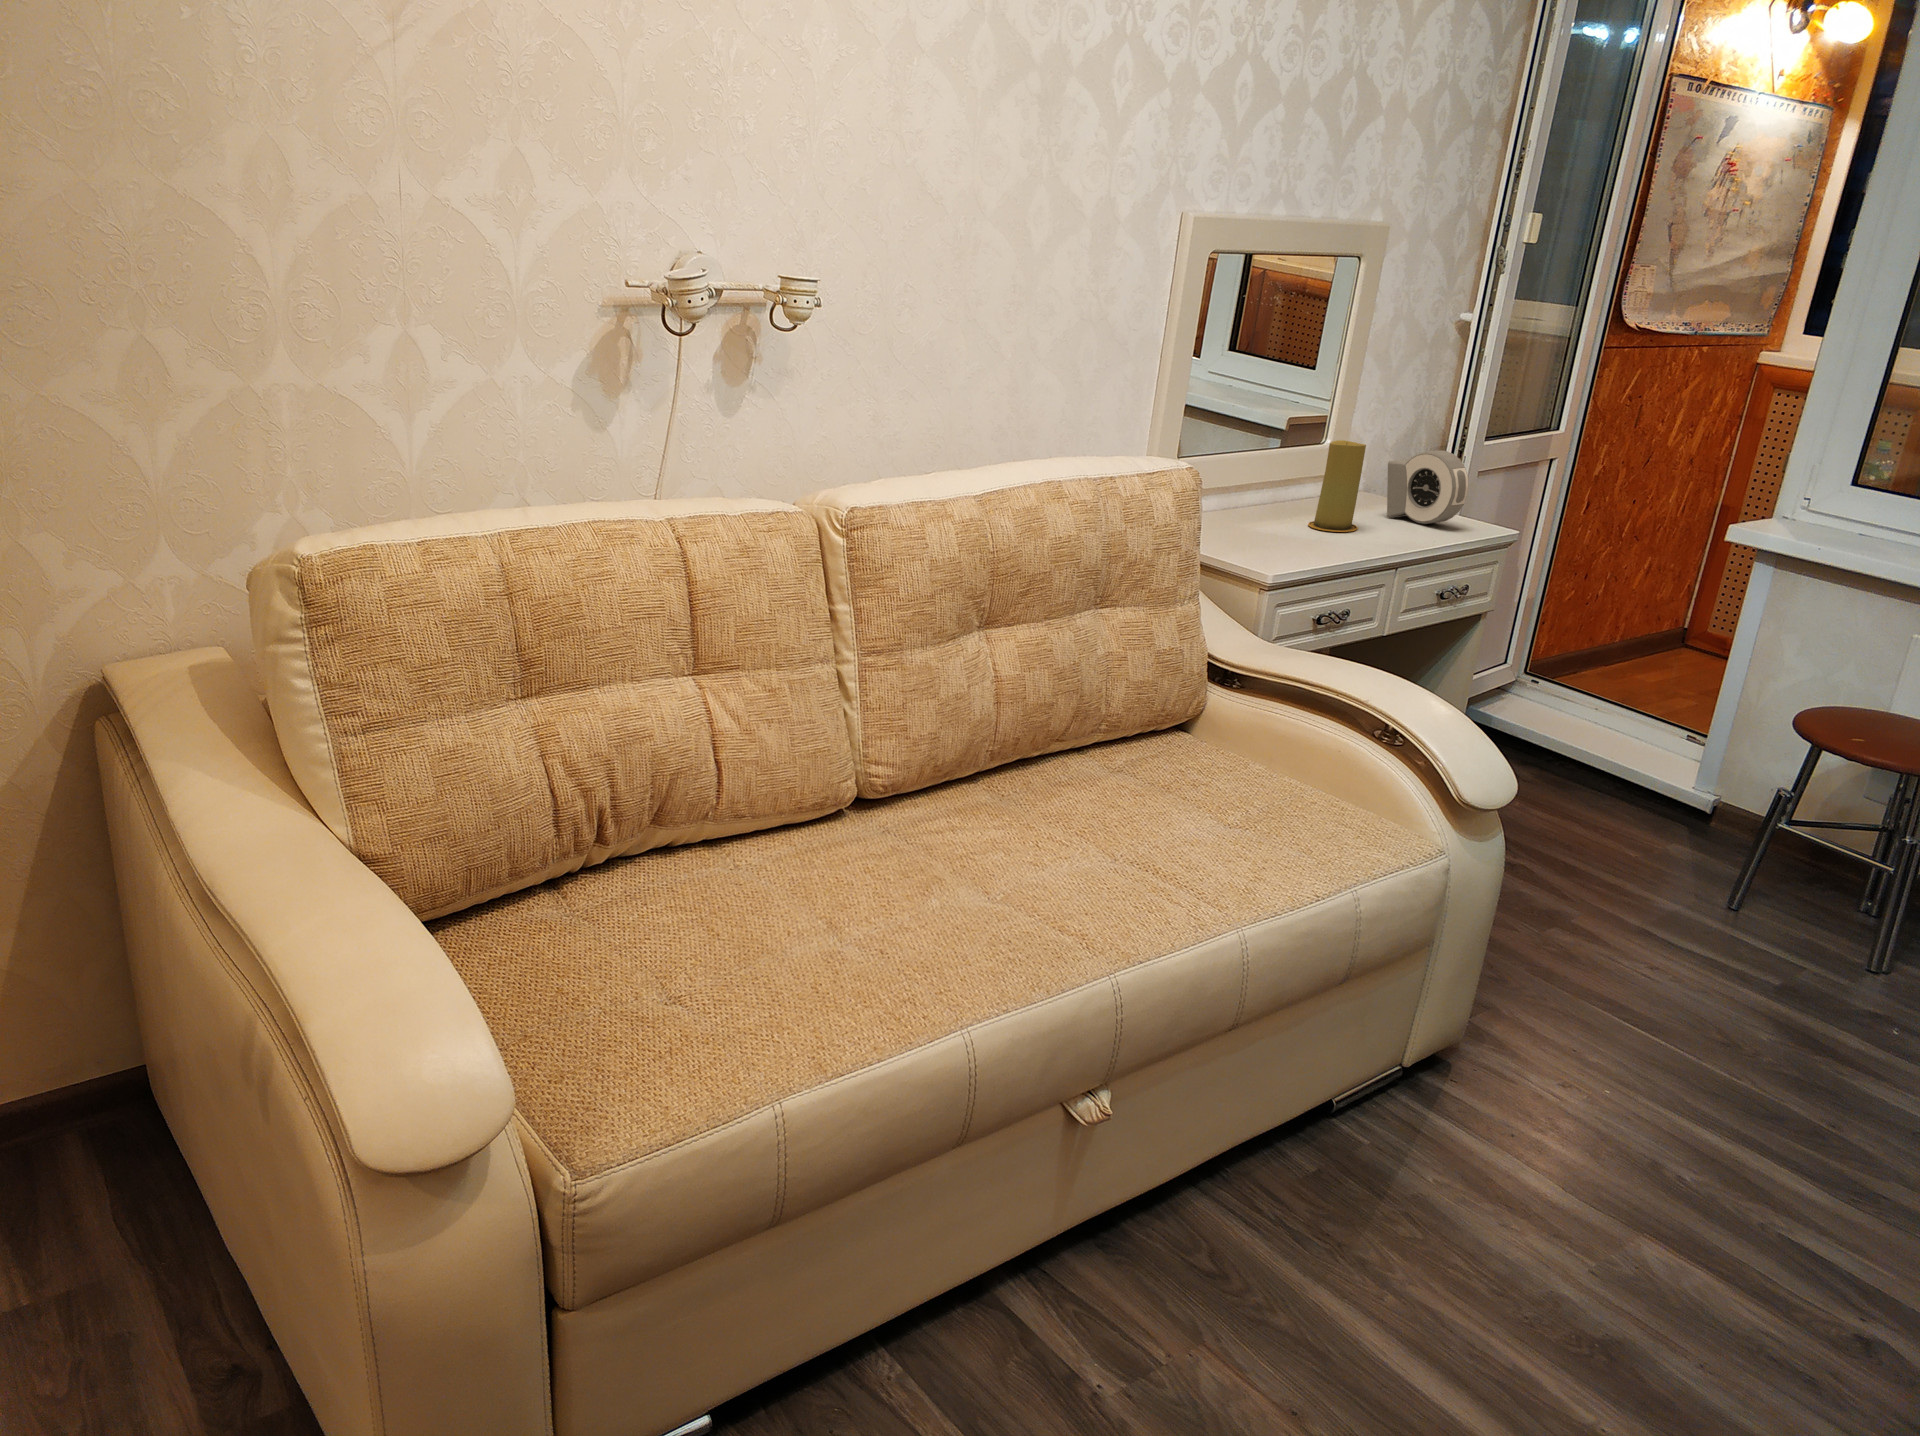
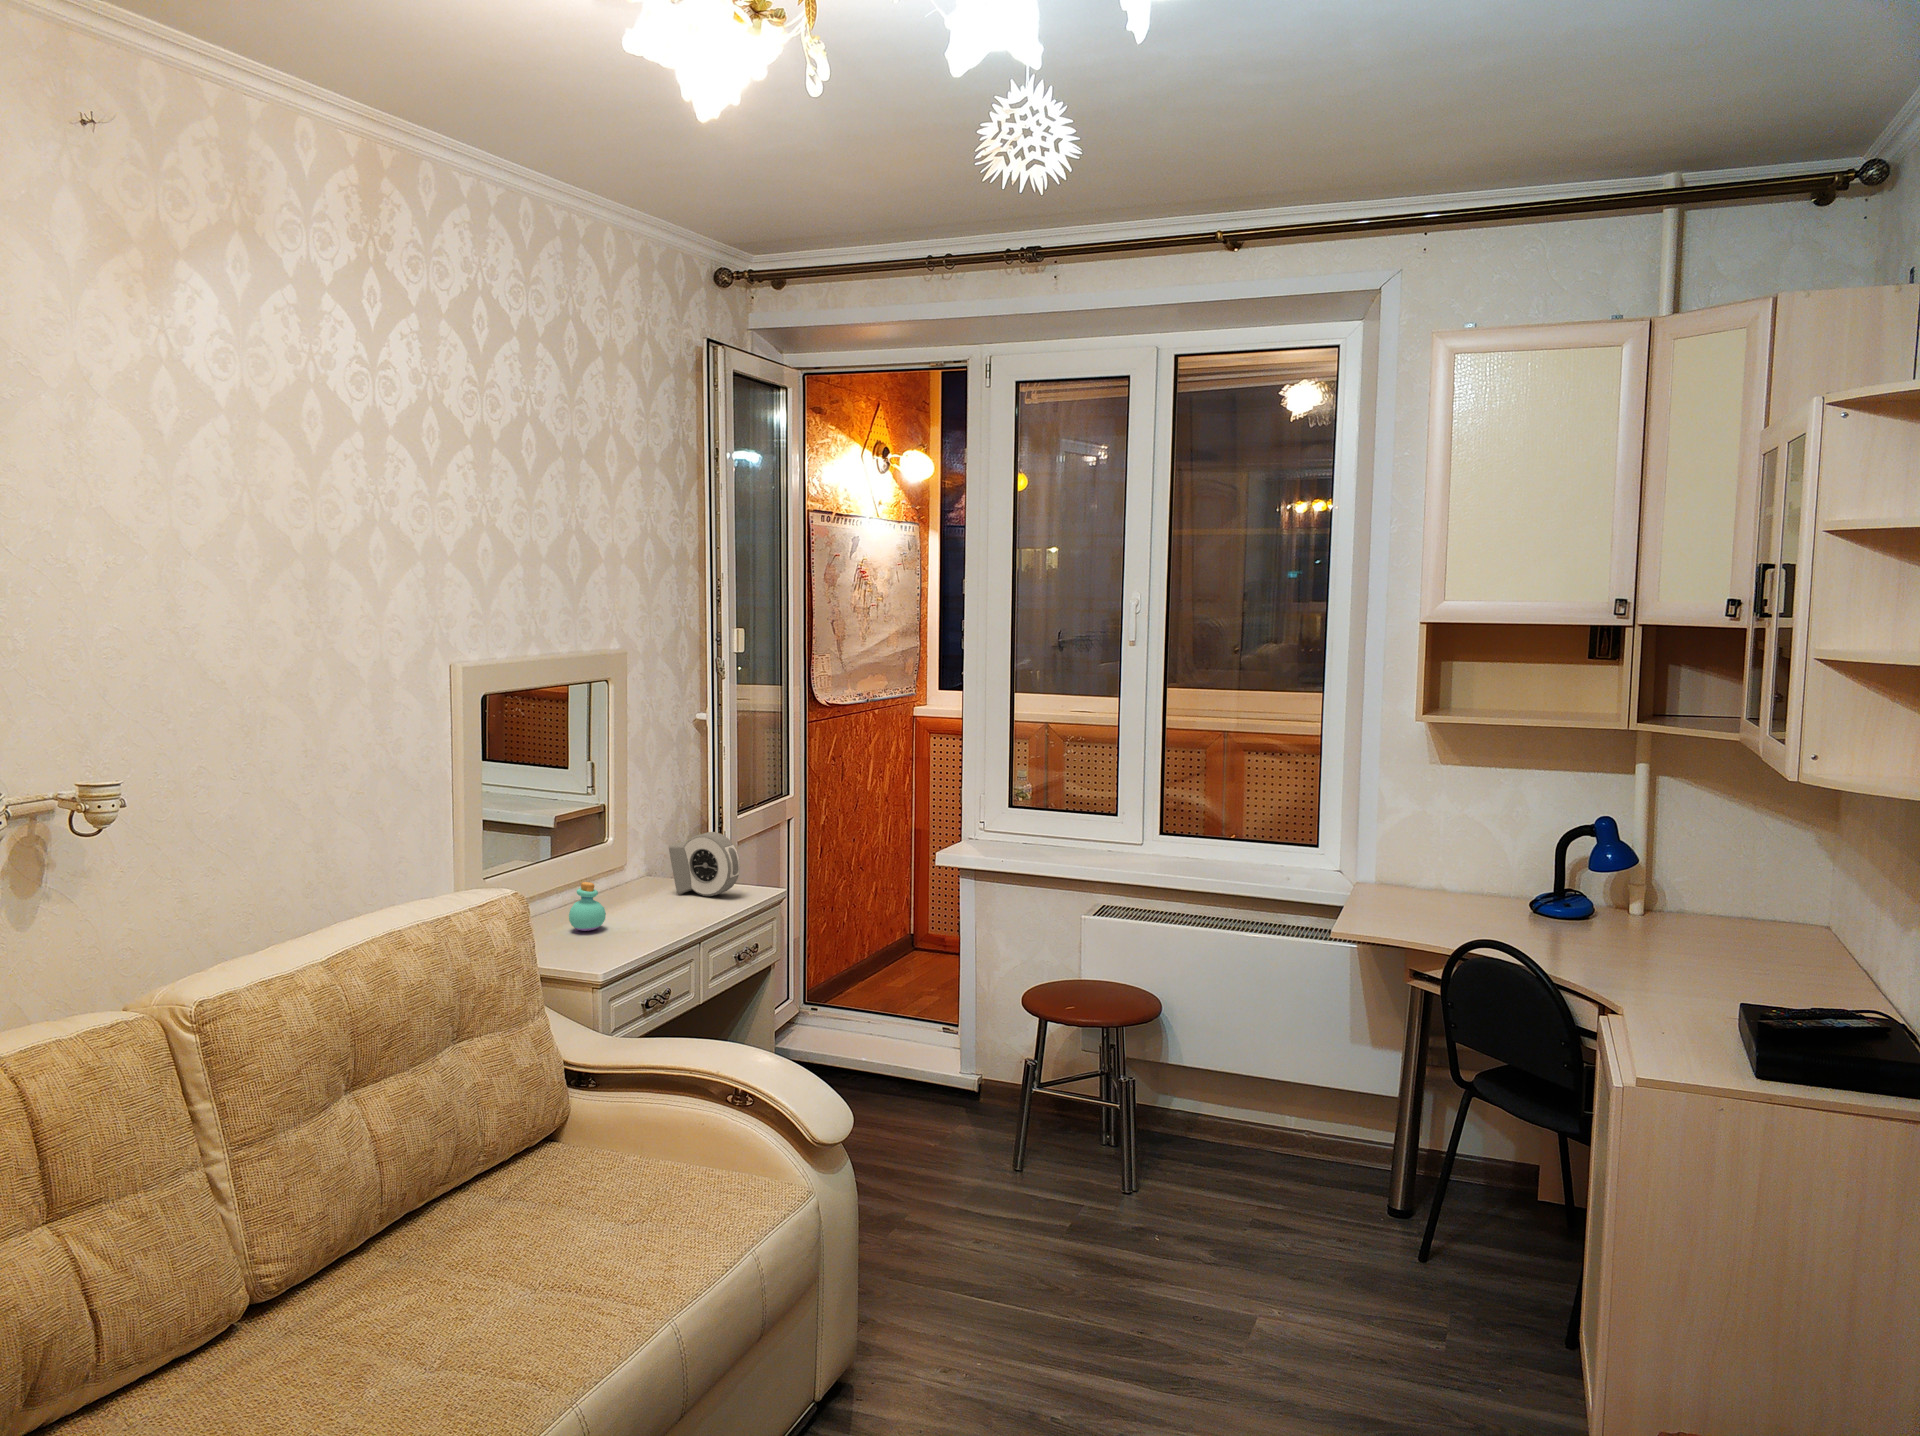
candle: present [1308,440,1366,532] -> none [612,836,657,918]
perfume bottle: none [1259,482,1298,535] -> present [569,882,606,931]

